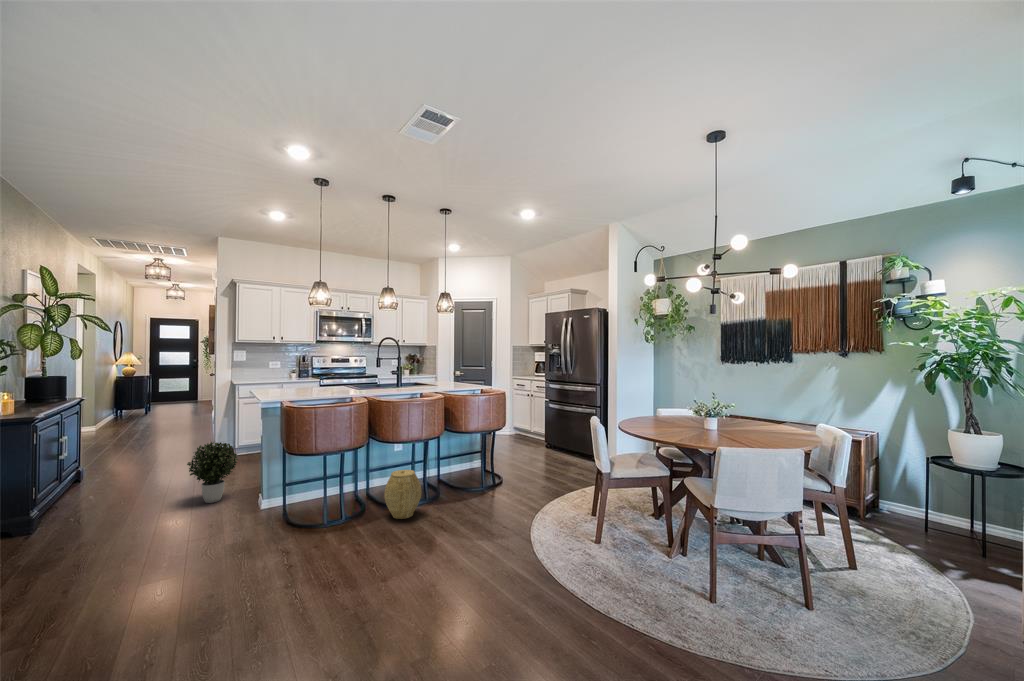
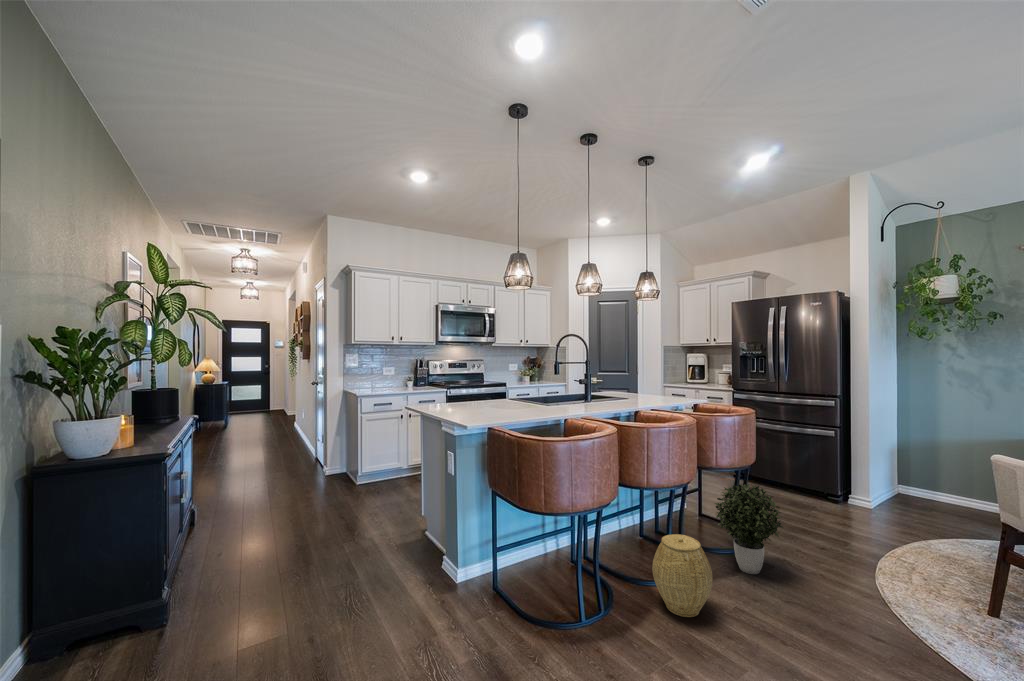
potted plant: present [187,442,238,503] -> present [715,484,783,574]

